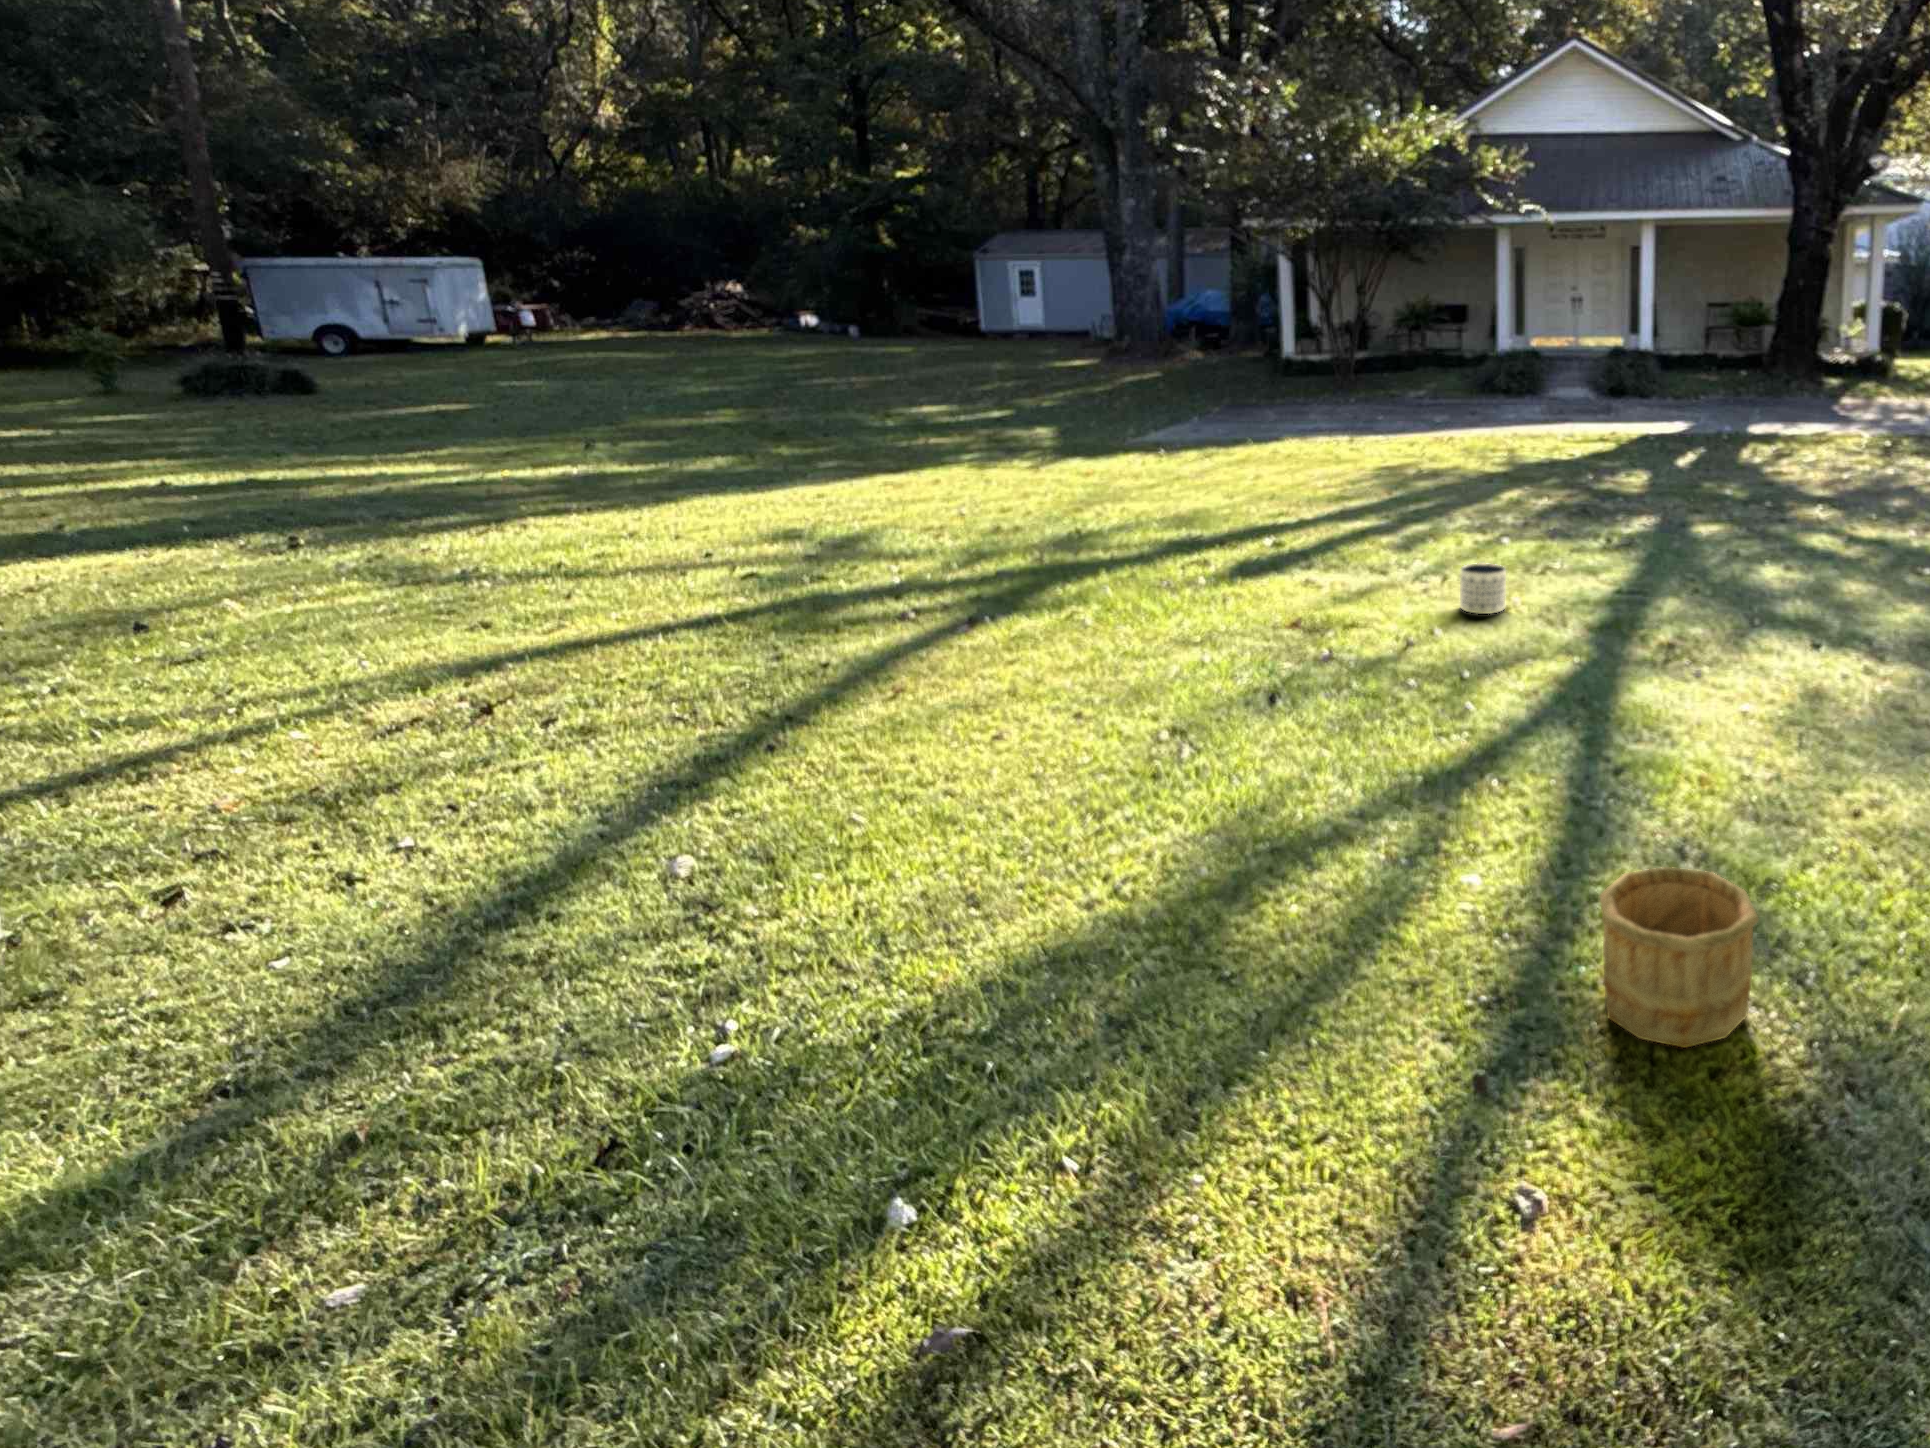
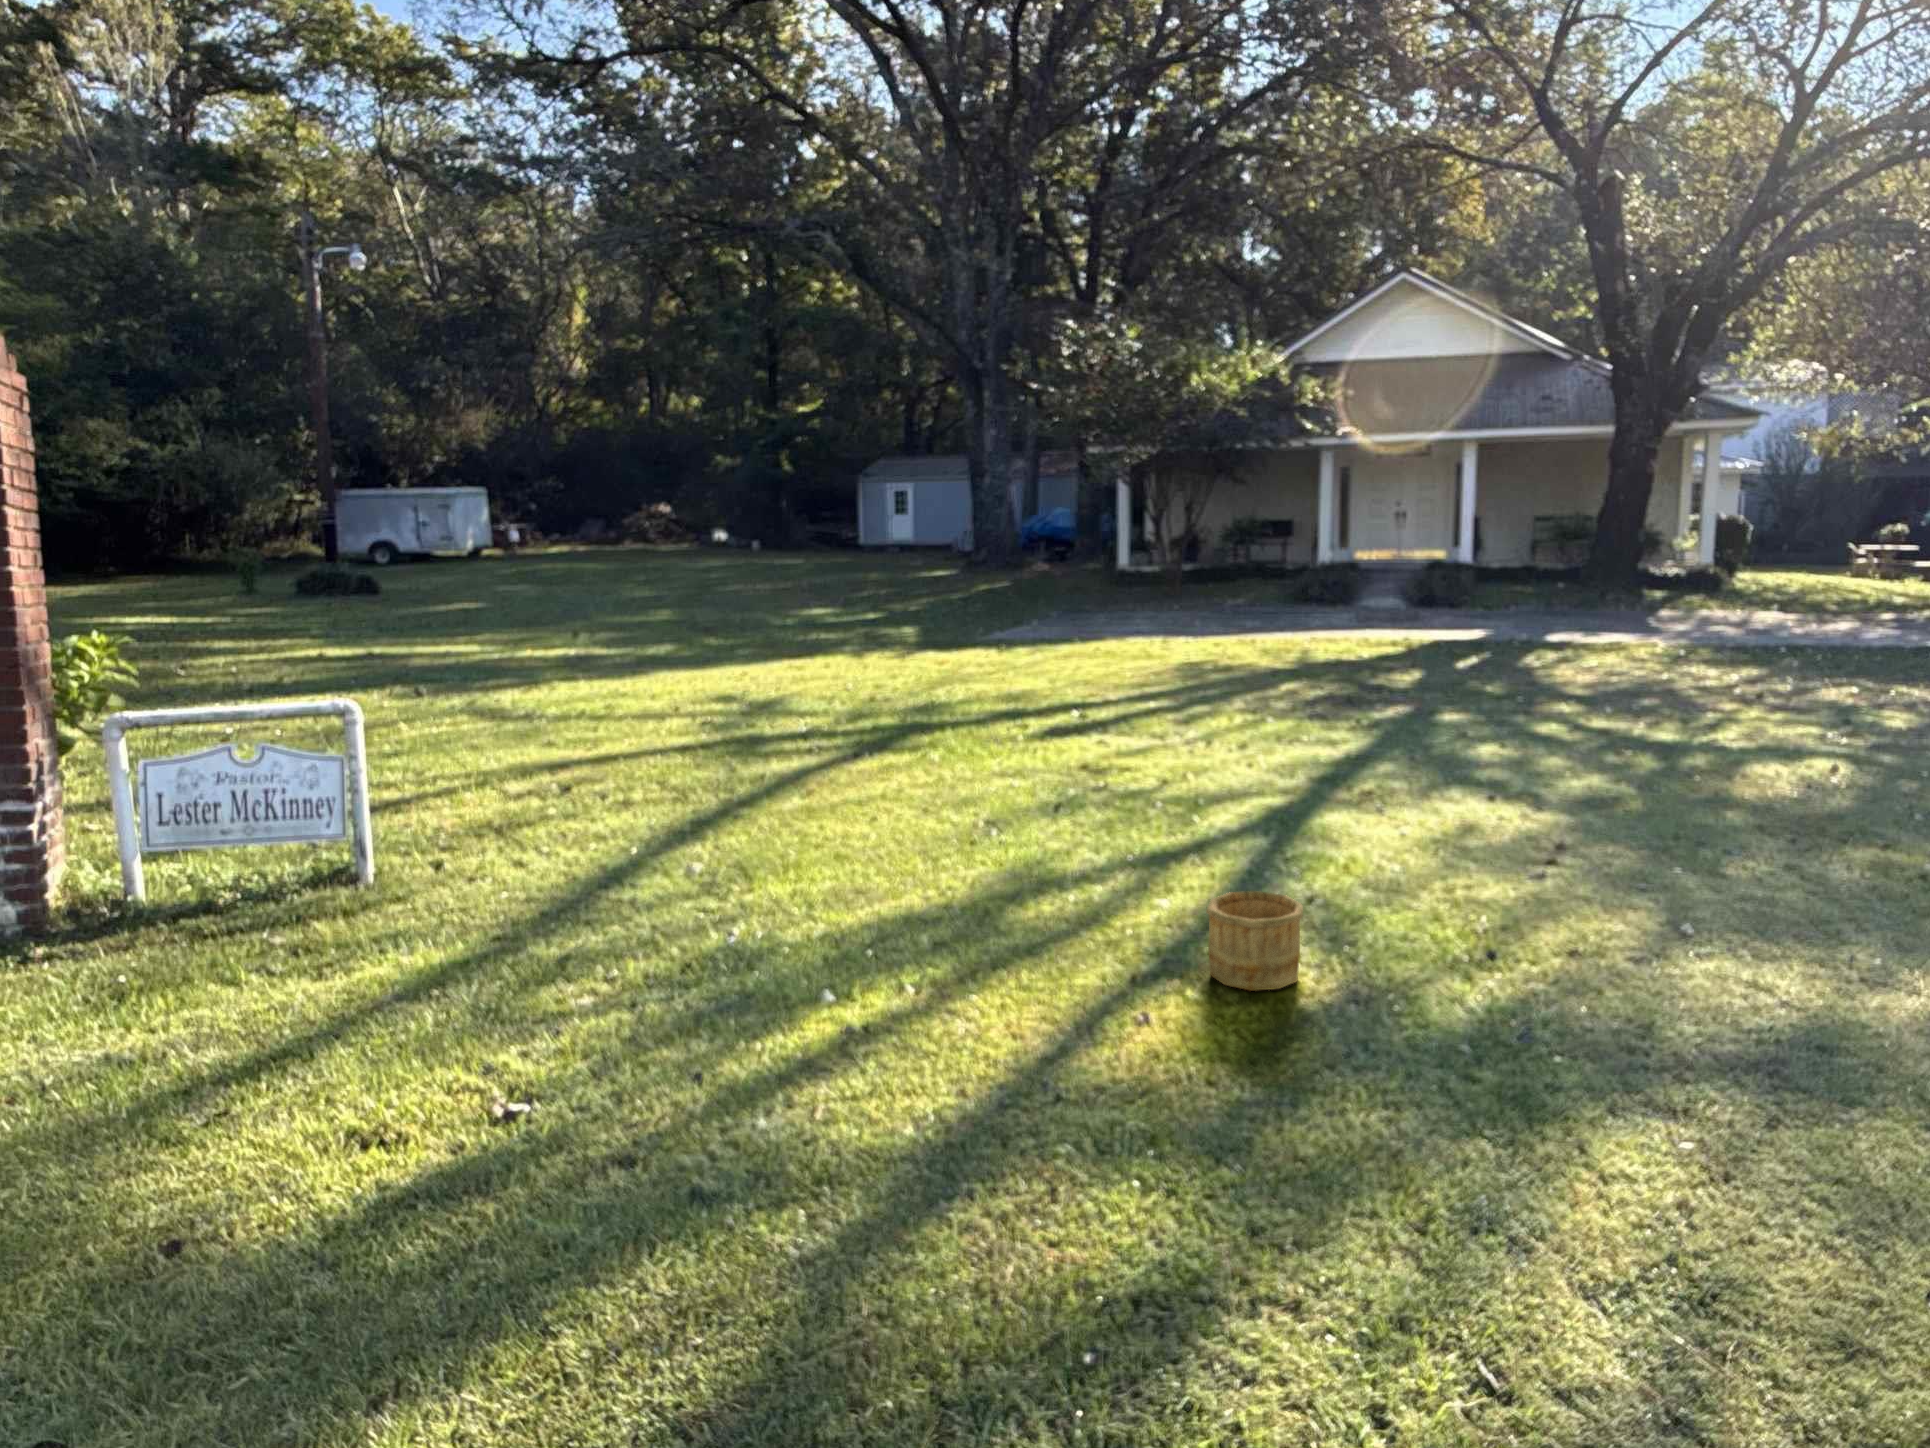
planter: present [1460,563,1506,614] -> none [1207,731,1244,770]

